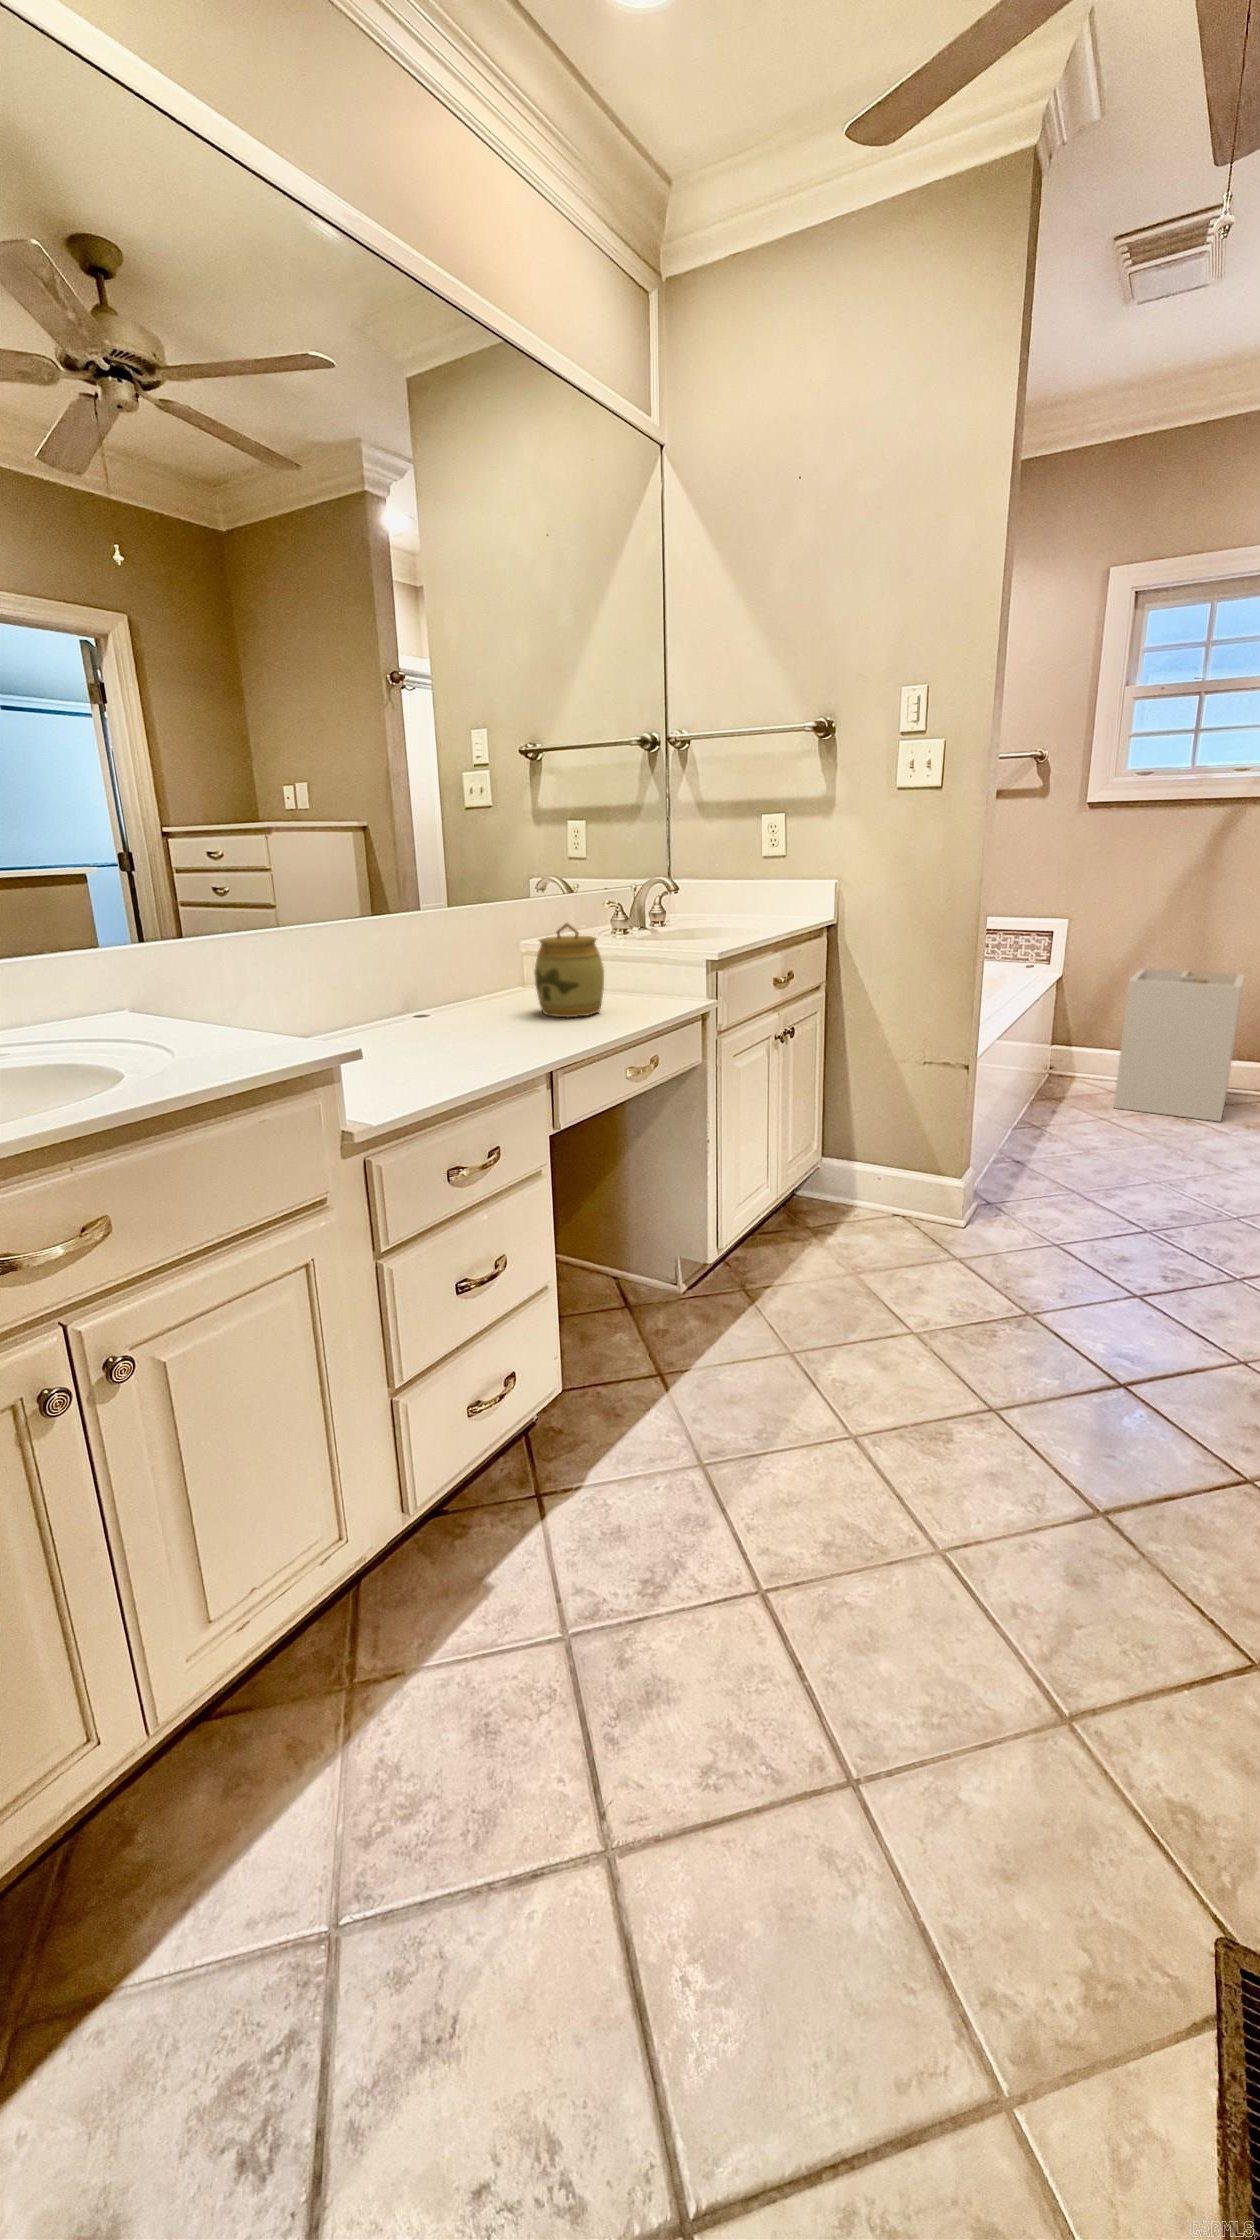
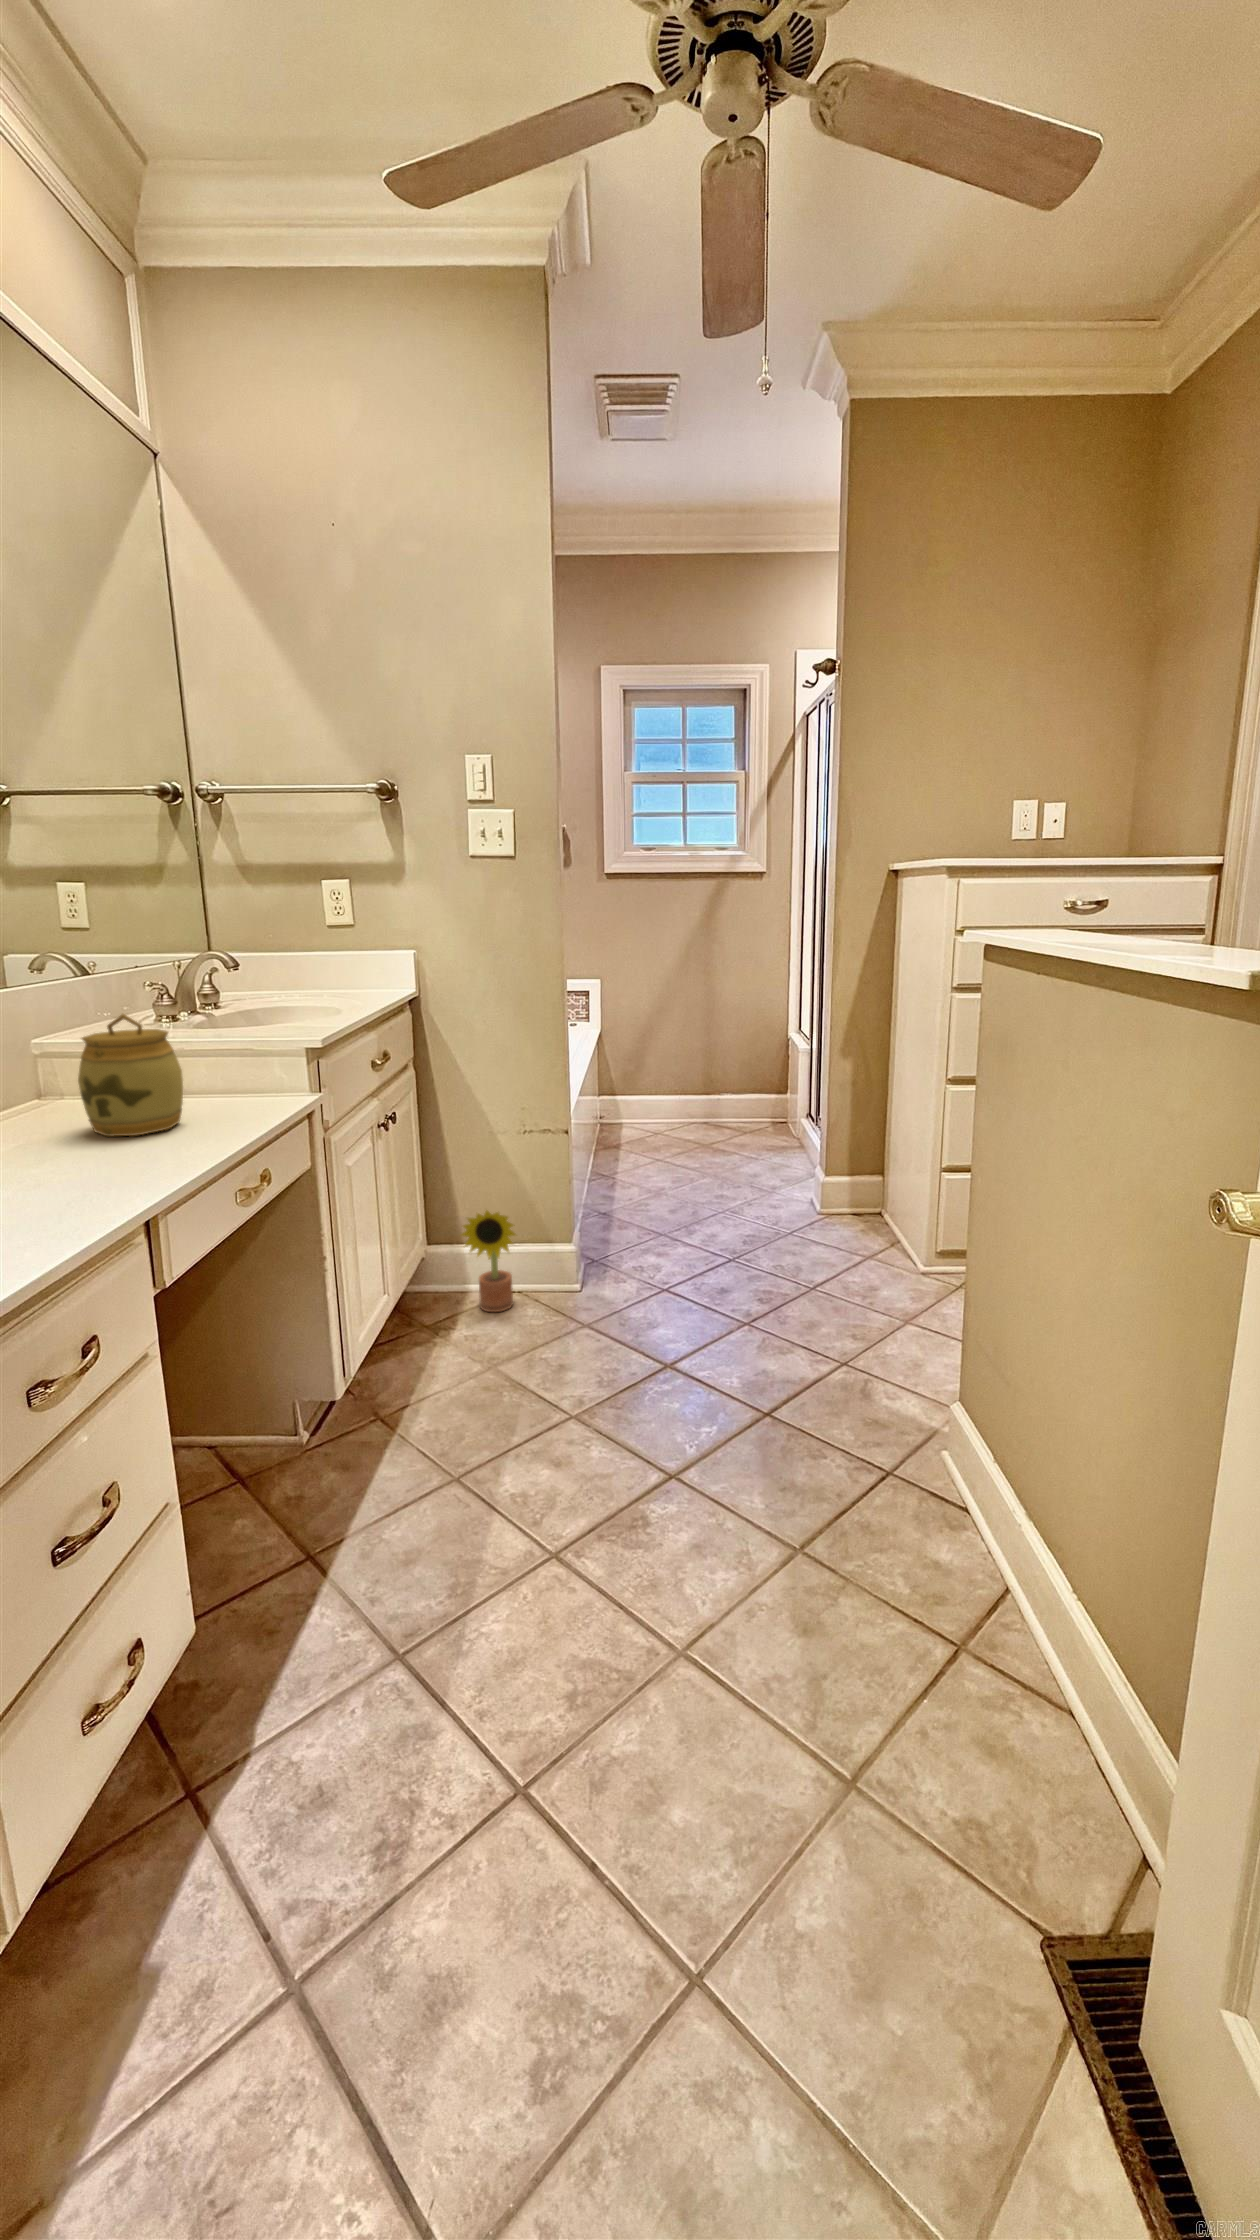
laundry hamper: present [1114,969,1244,1121] -> none [660,1022,745,1149]
decorative plant: none [844,1131,900,1231] -> present [462,1211,516,1312]

